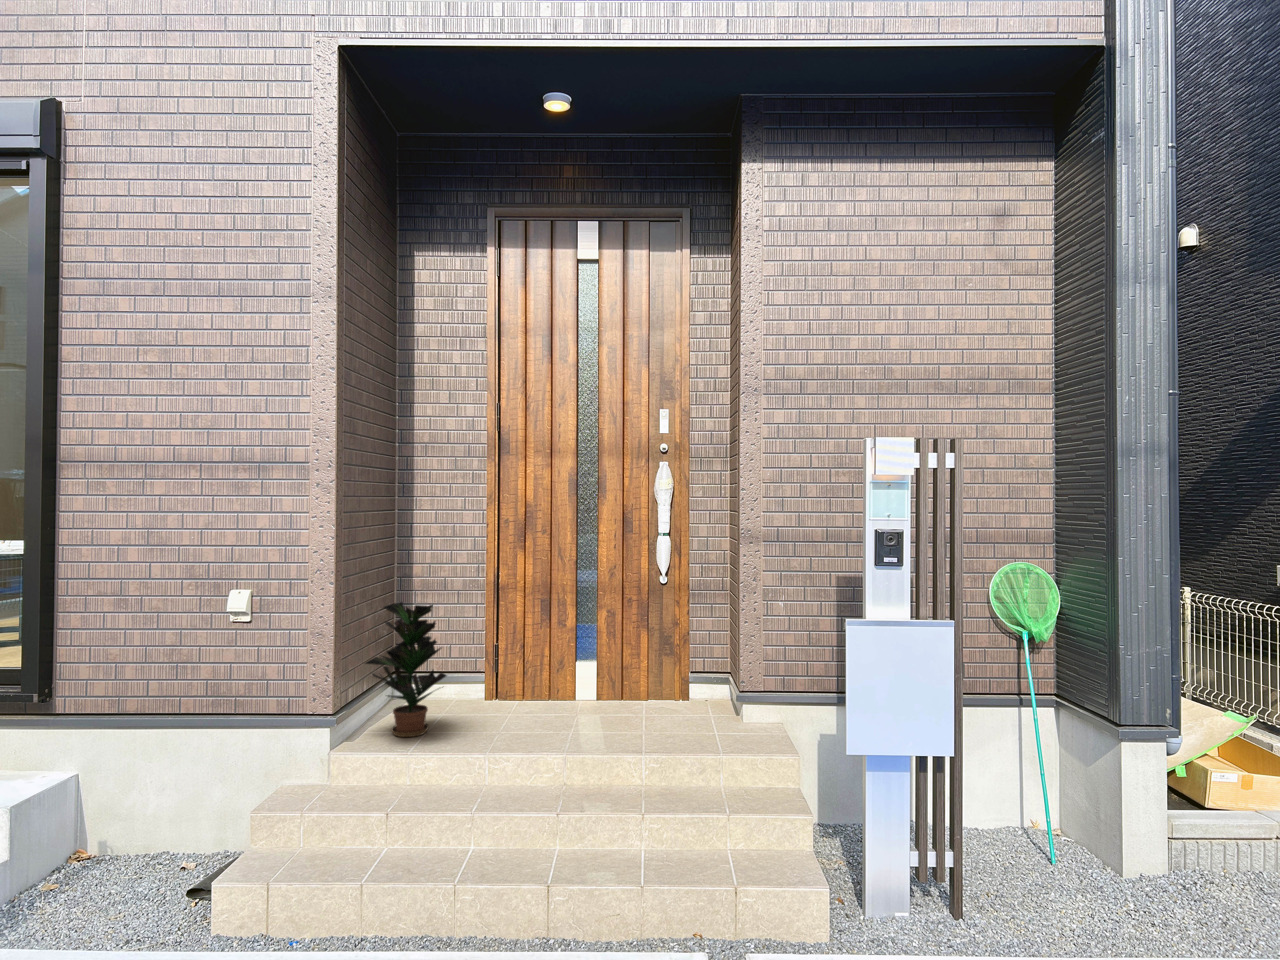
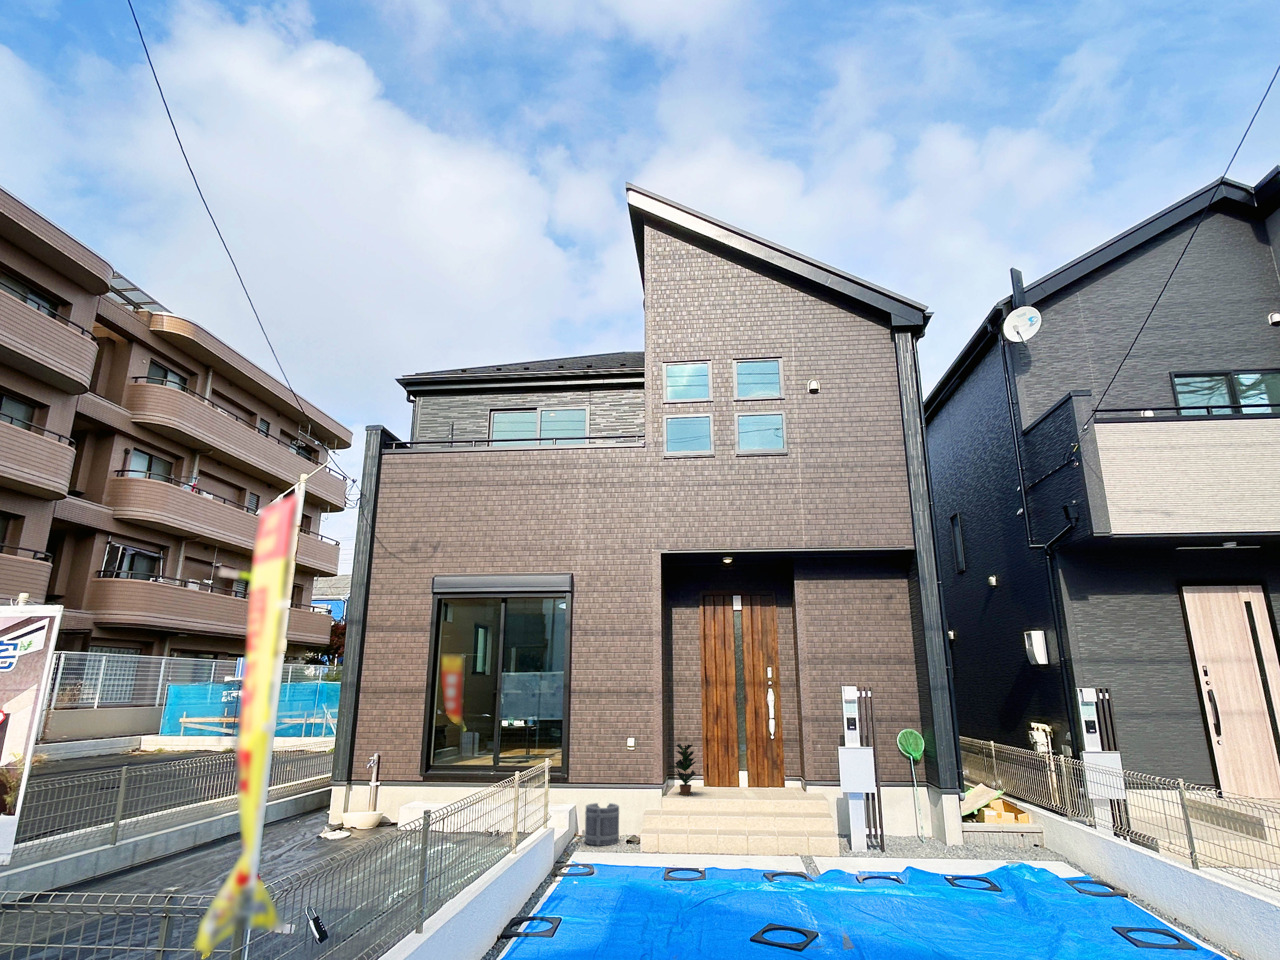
bucket: none [59,769,184,914] -> present [585,803,619,846]

